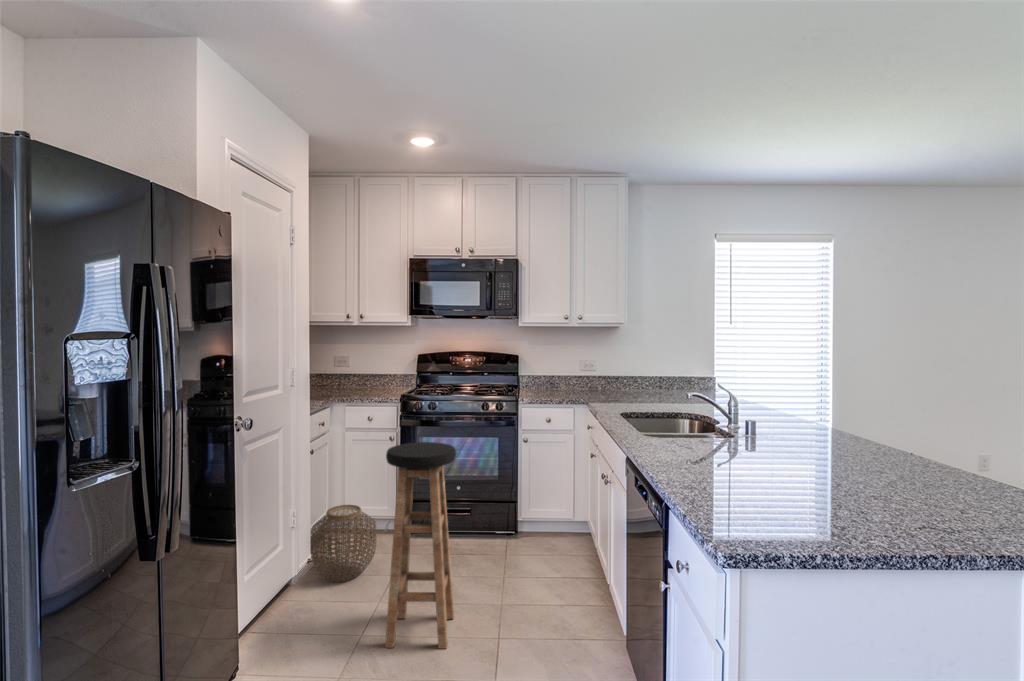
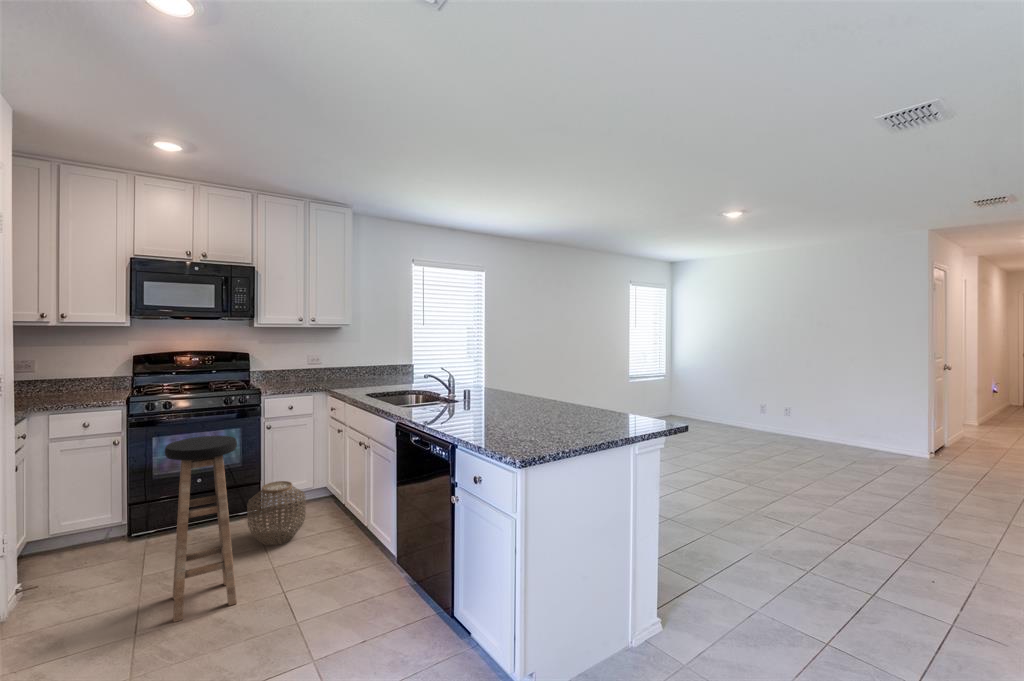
woven basket: present [311,505,376,582] -> present [247,481,306,545]

